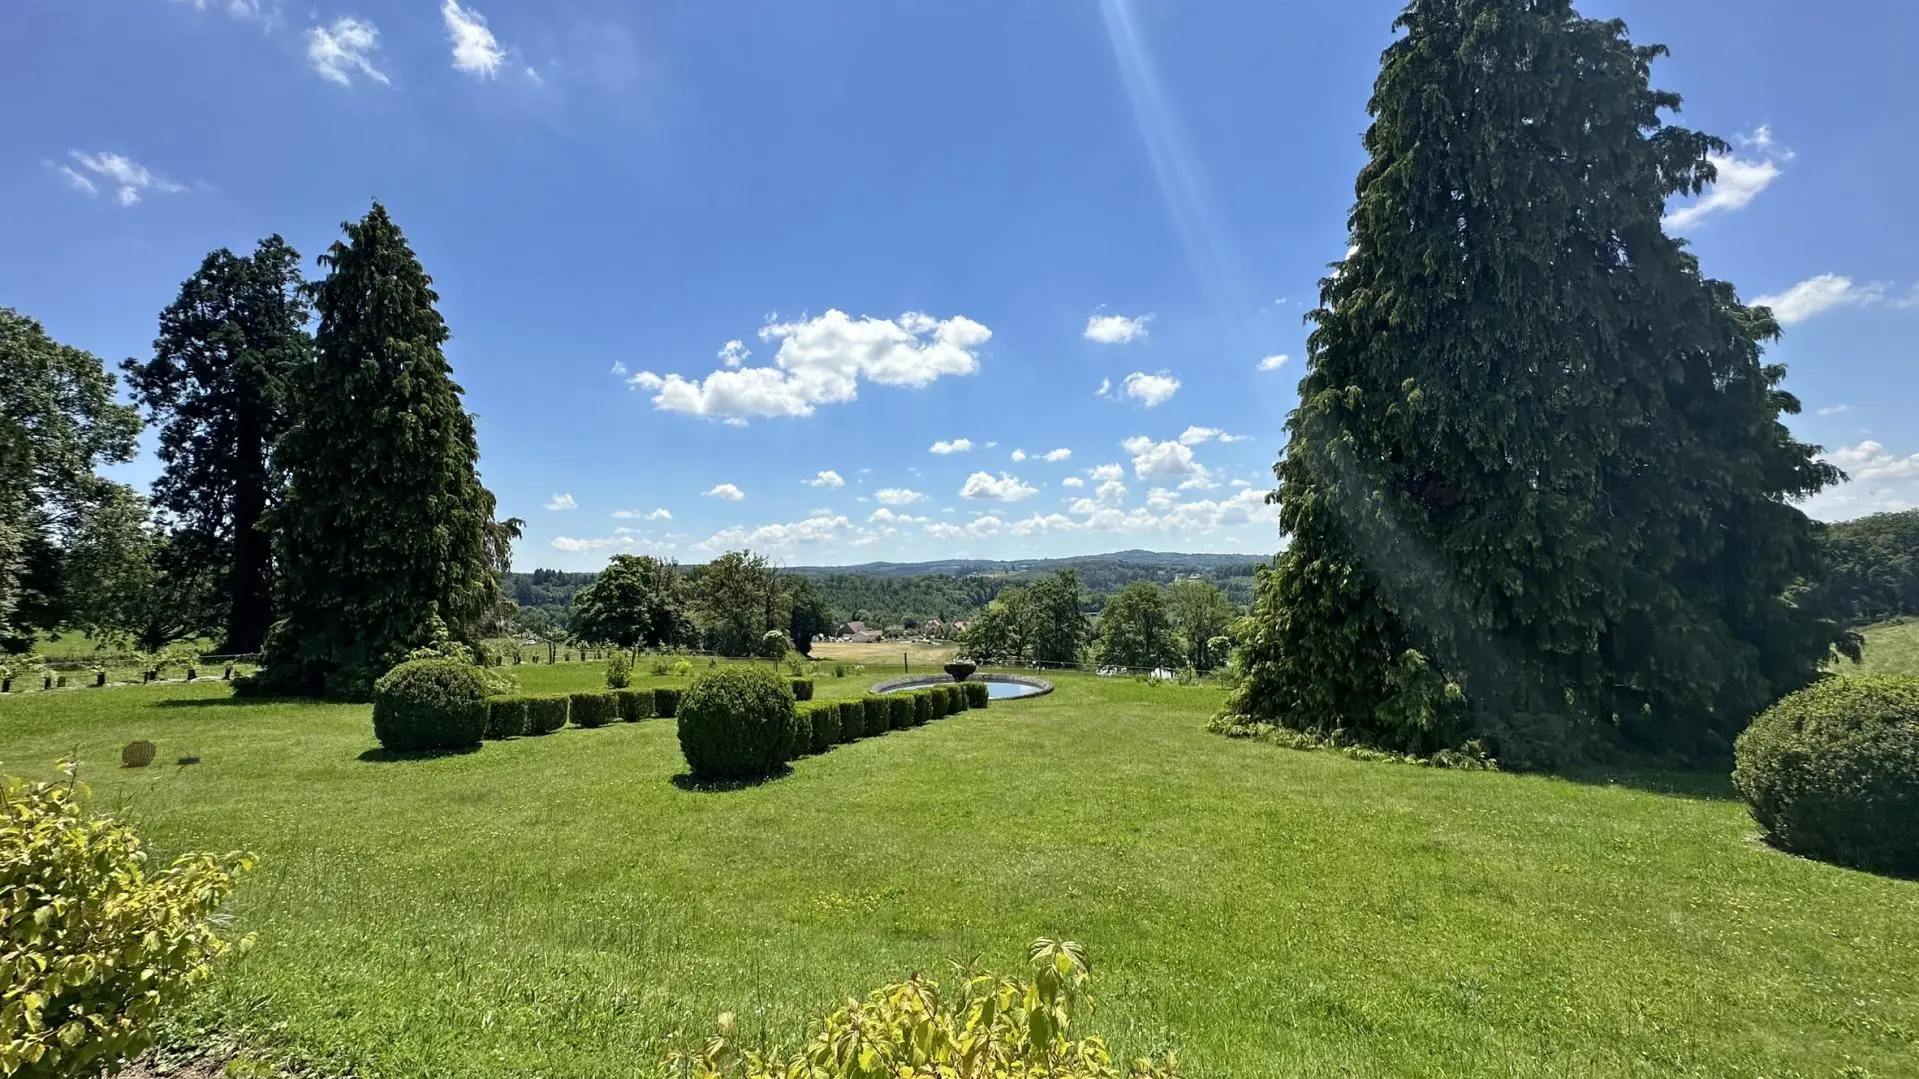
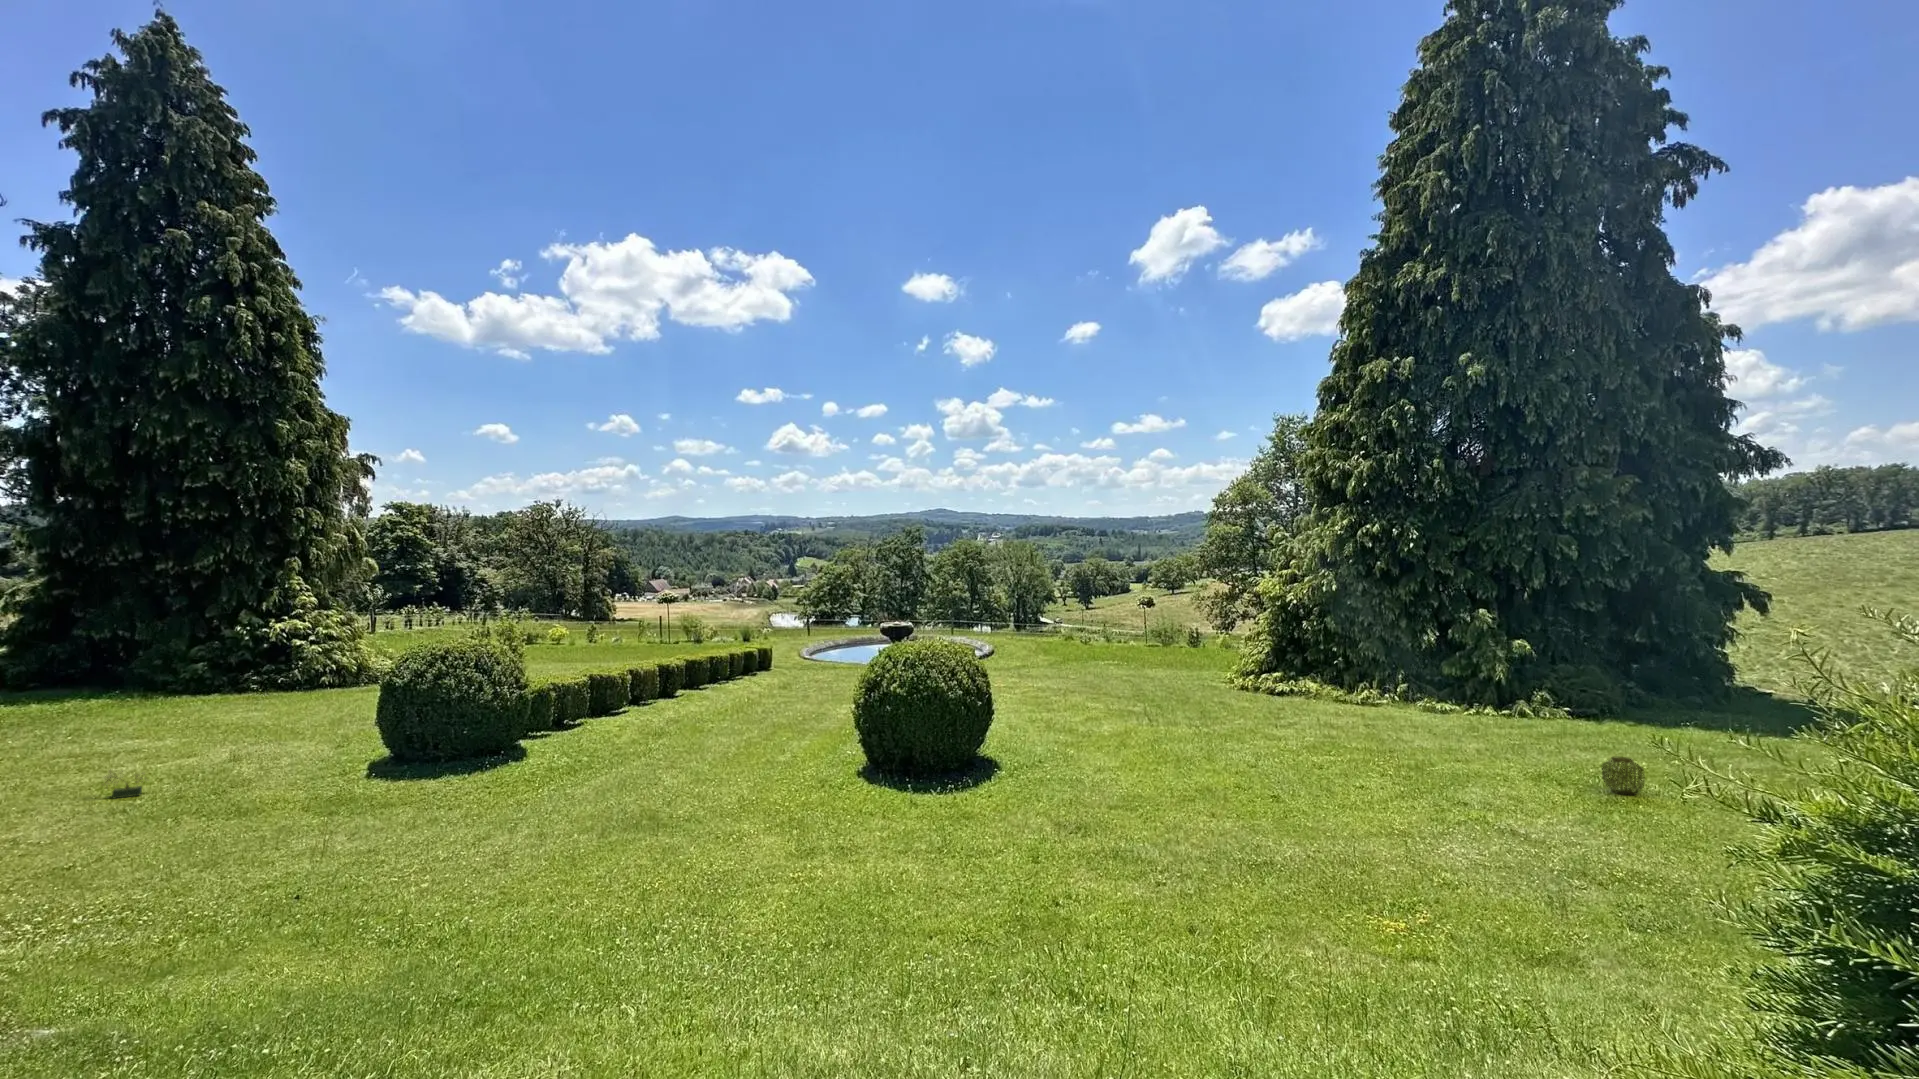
woven basket: present [122,740,156,767] -> present [1602,757,1645,795]

